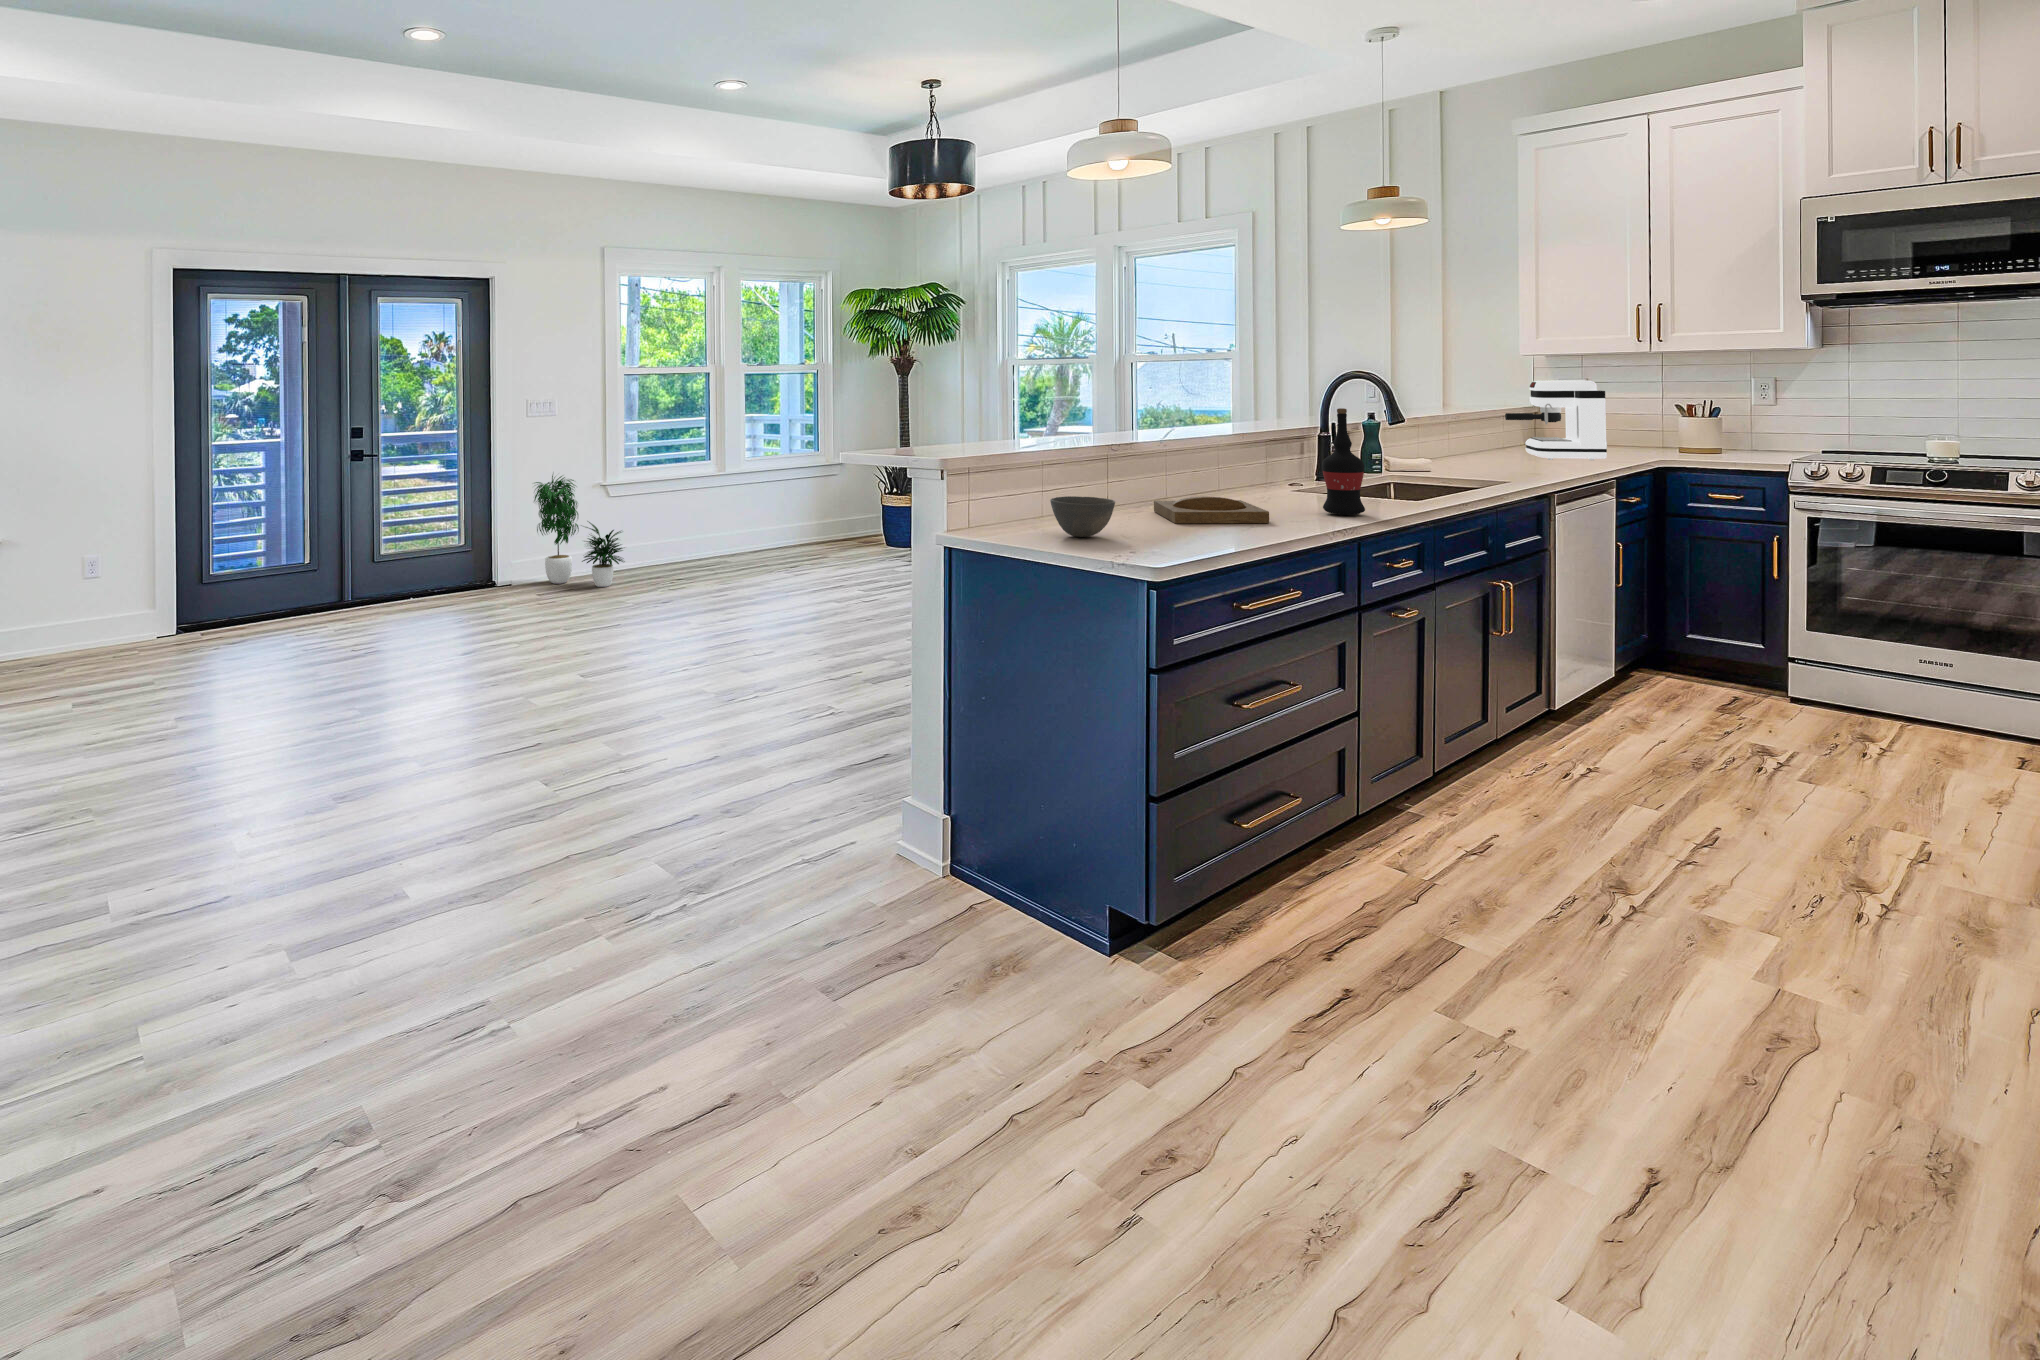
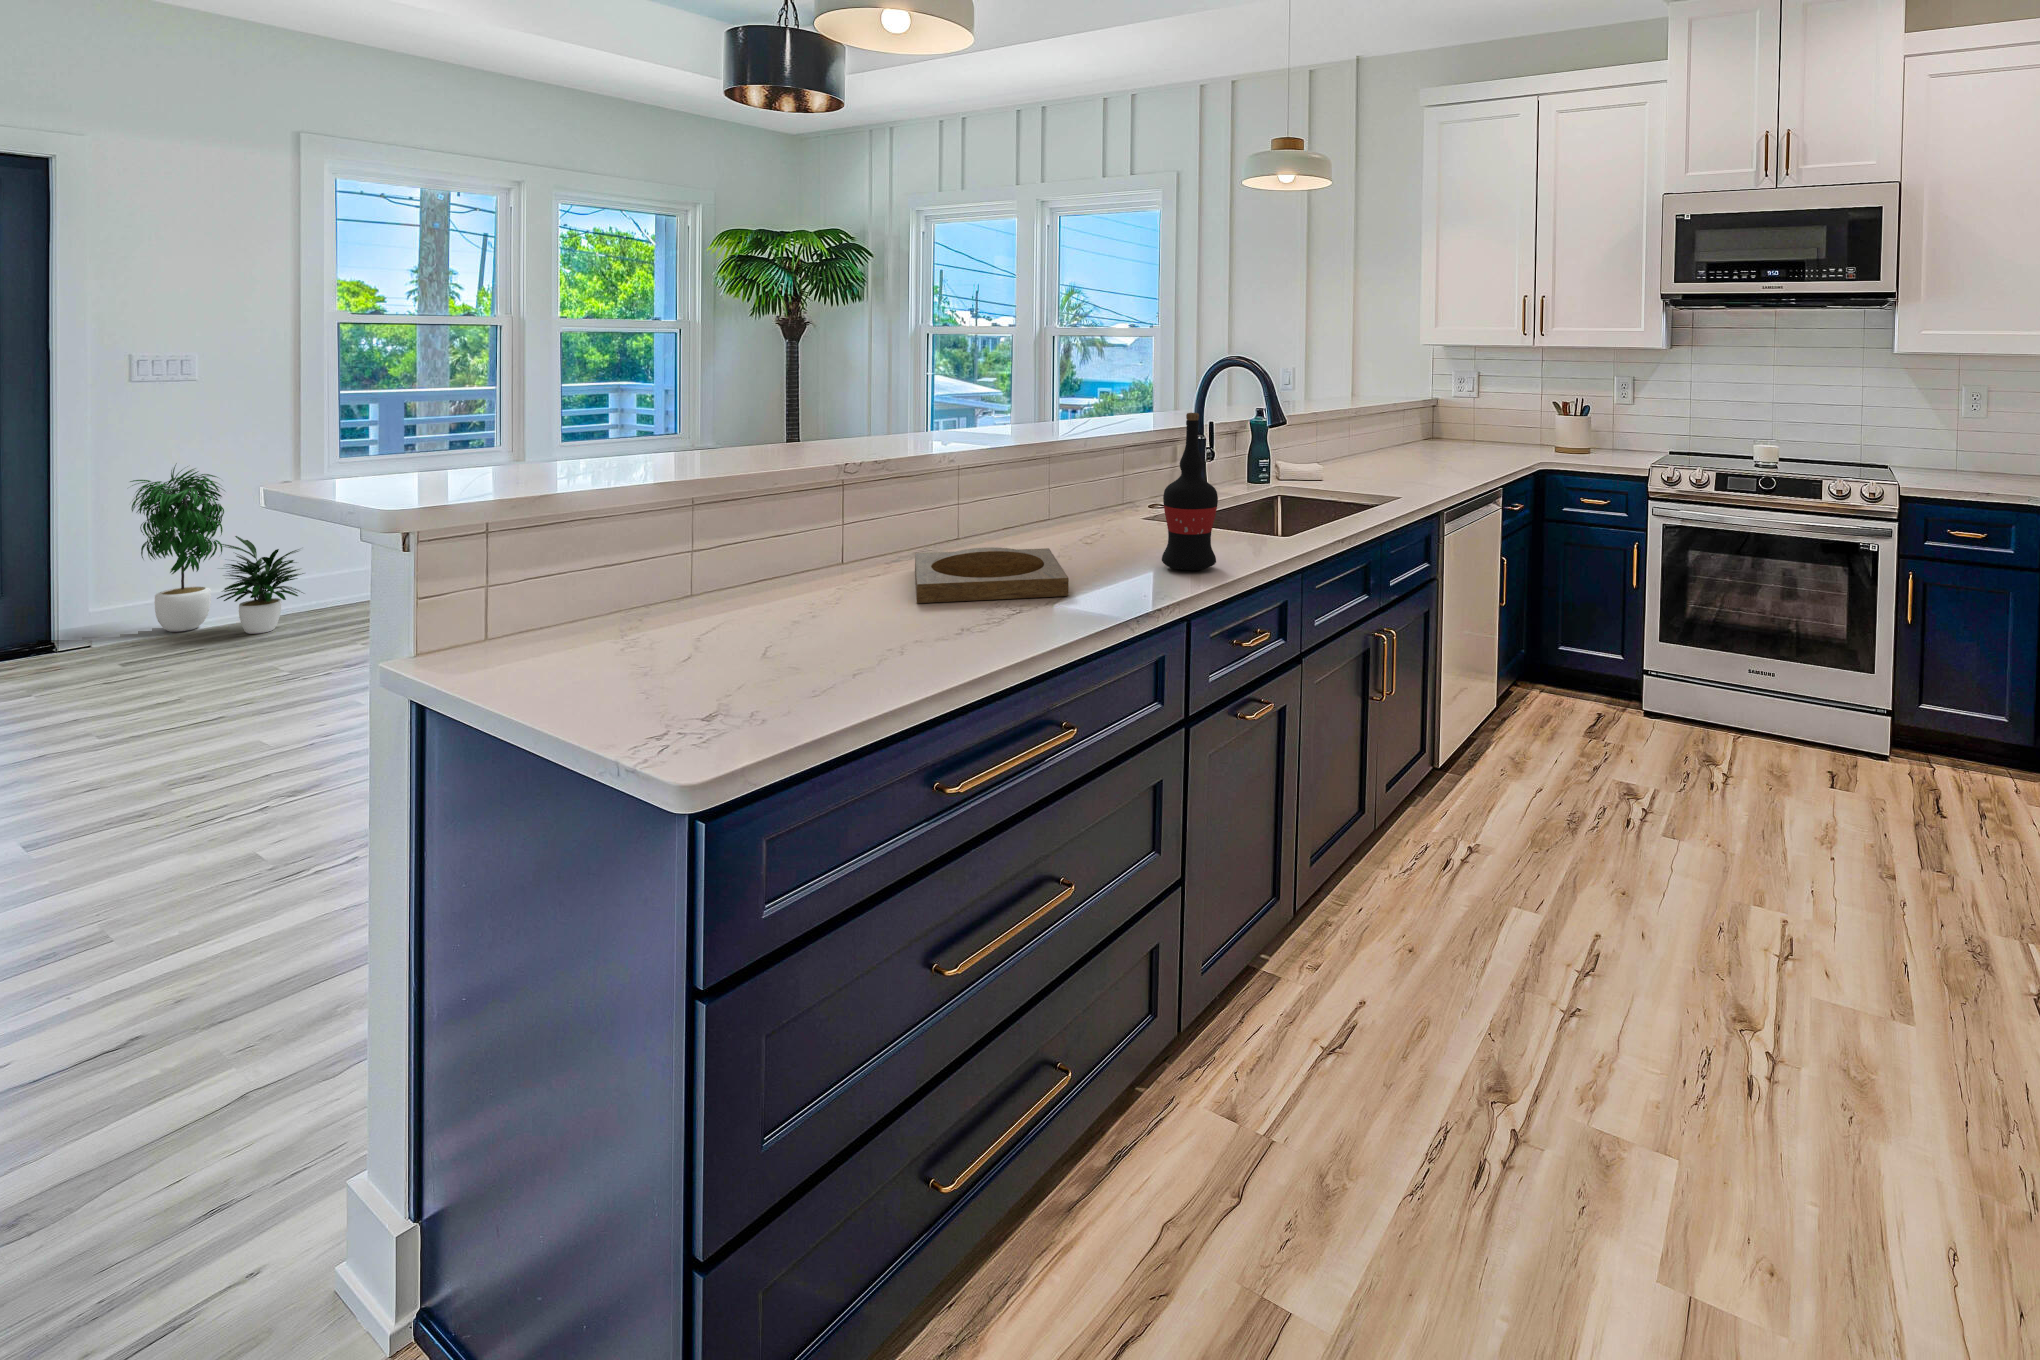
coffee maker: present [1505,380,1607,460] -> none [1403,373,1495,461]
bowl: present [1050,496,1115,537] -> none [632,574,766,659]

